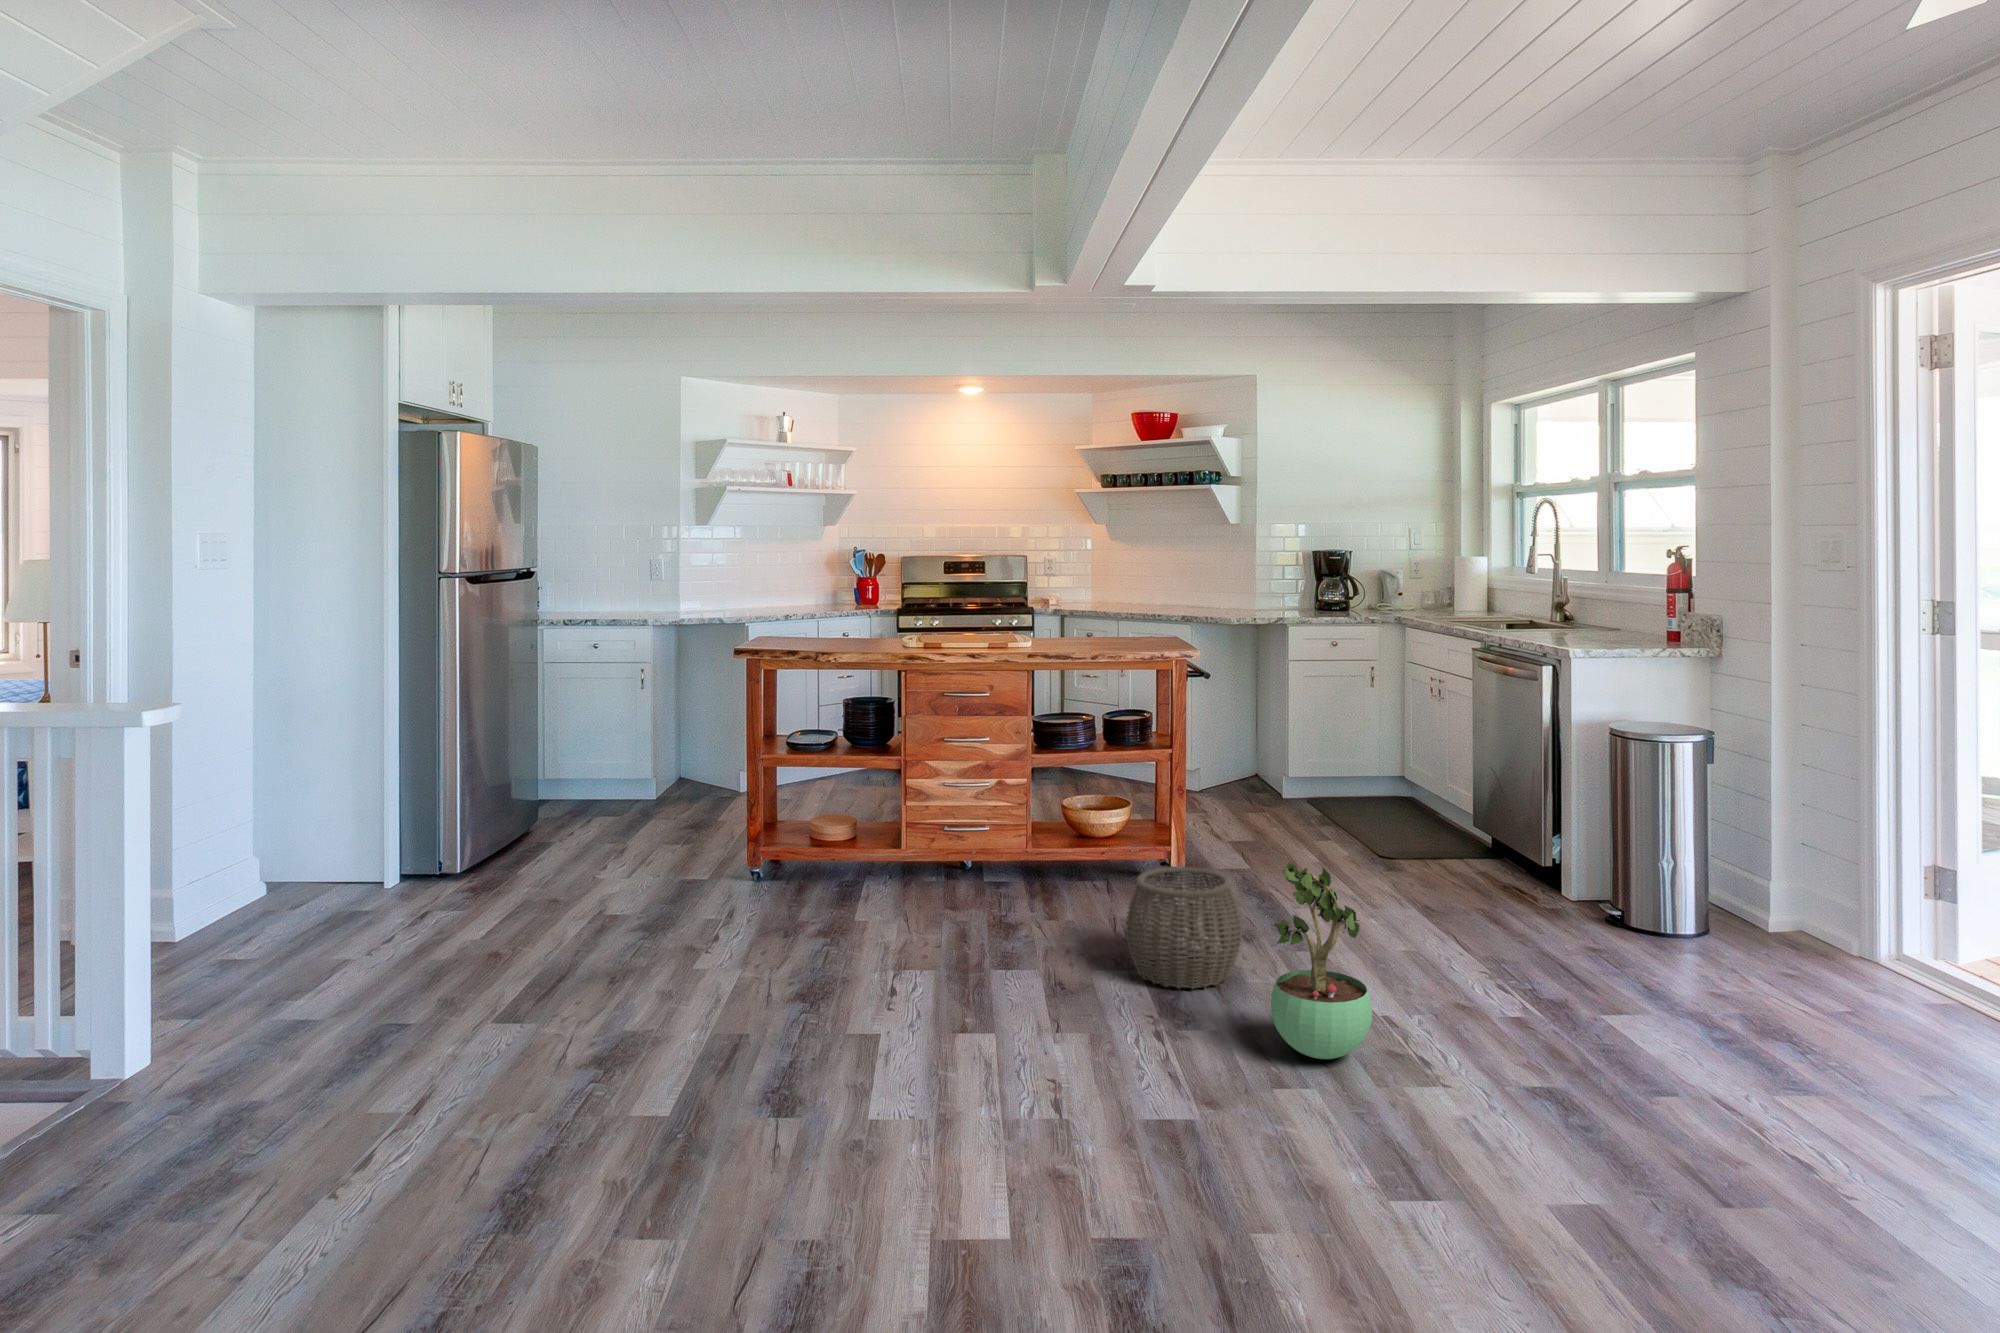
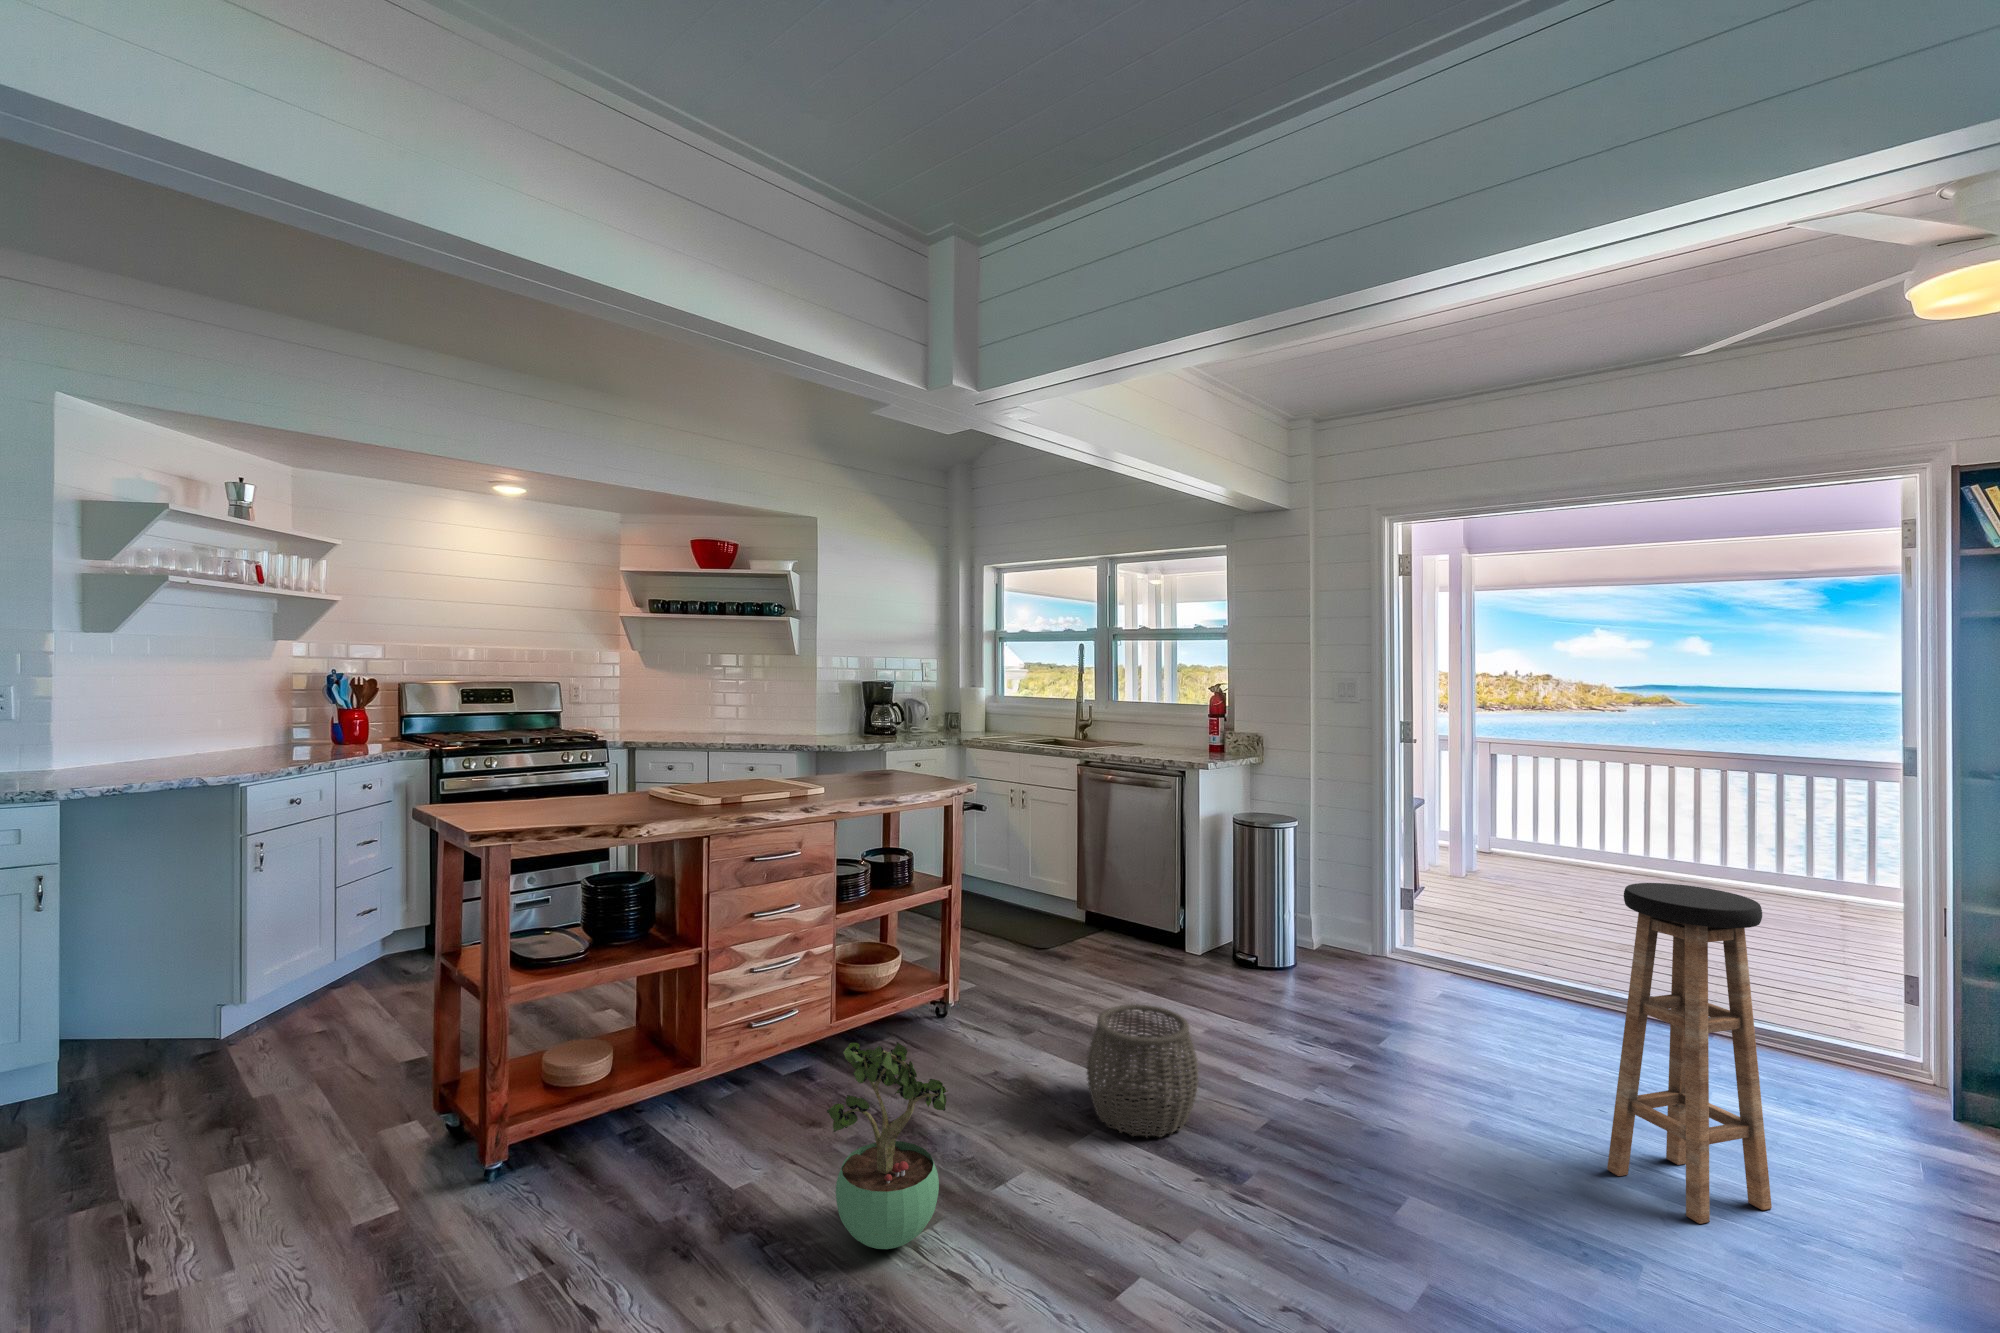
bar stool: none [1585,789,1776,1262] -> present [1607,883,1772,1224]
potted plant: present [1271,863,1372,1059] -> present [827,1042,948,1249]

